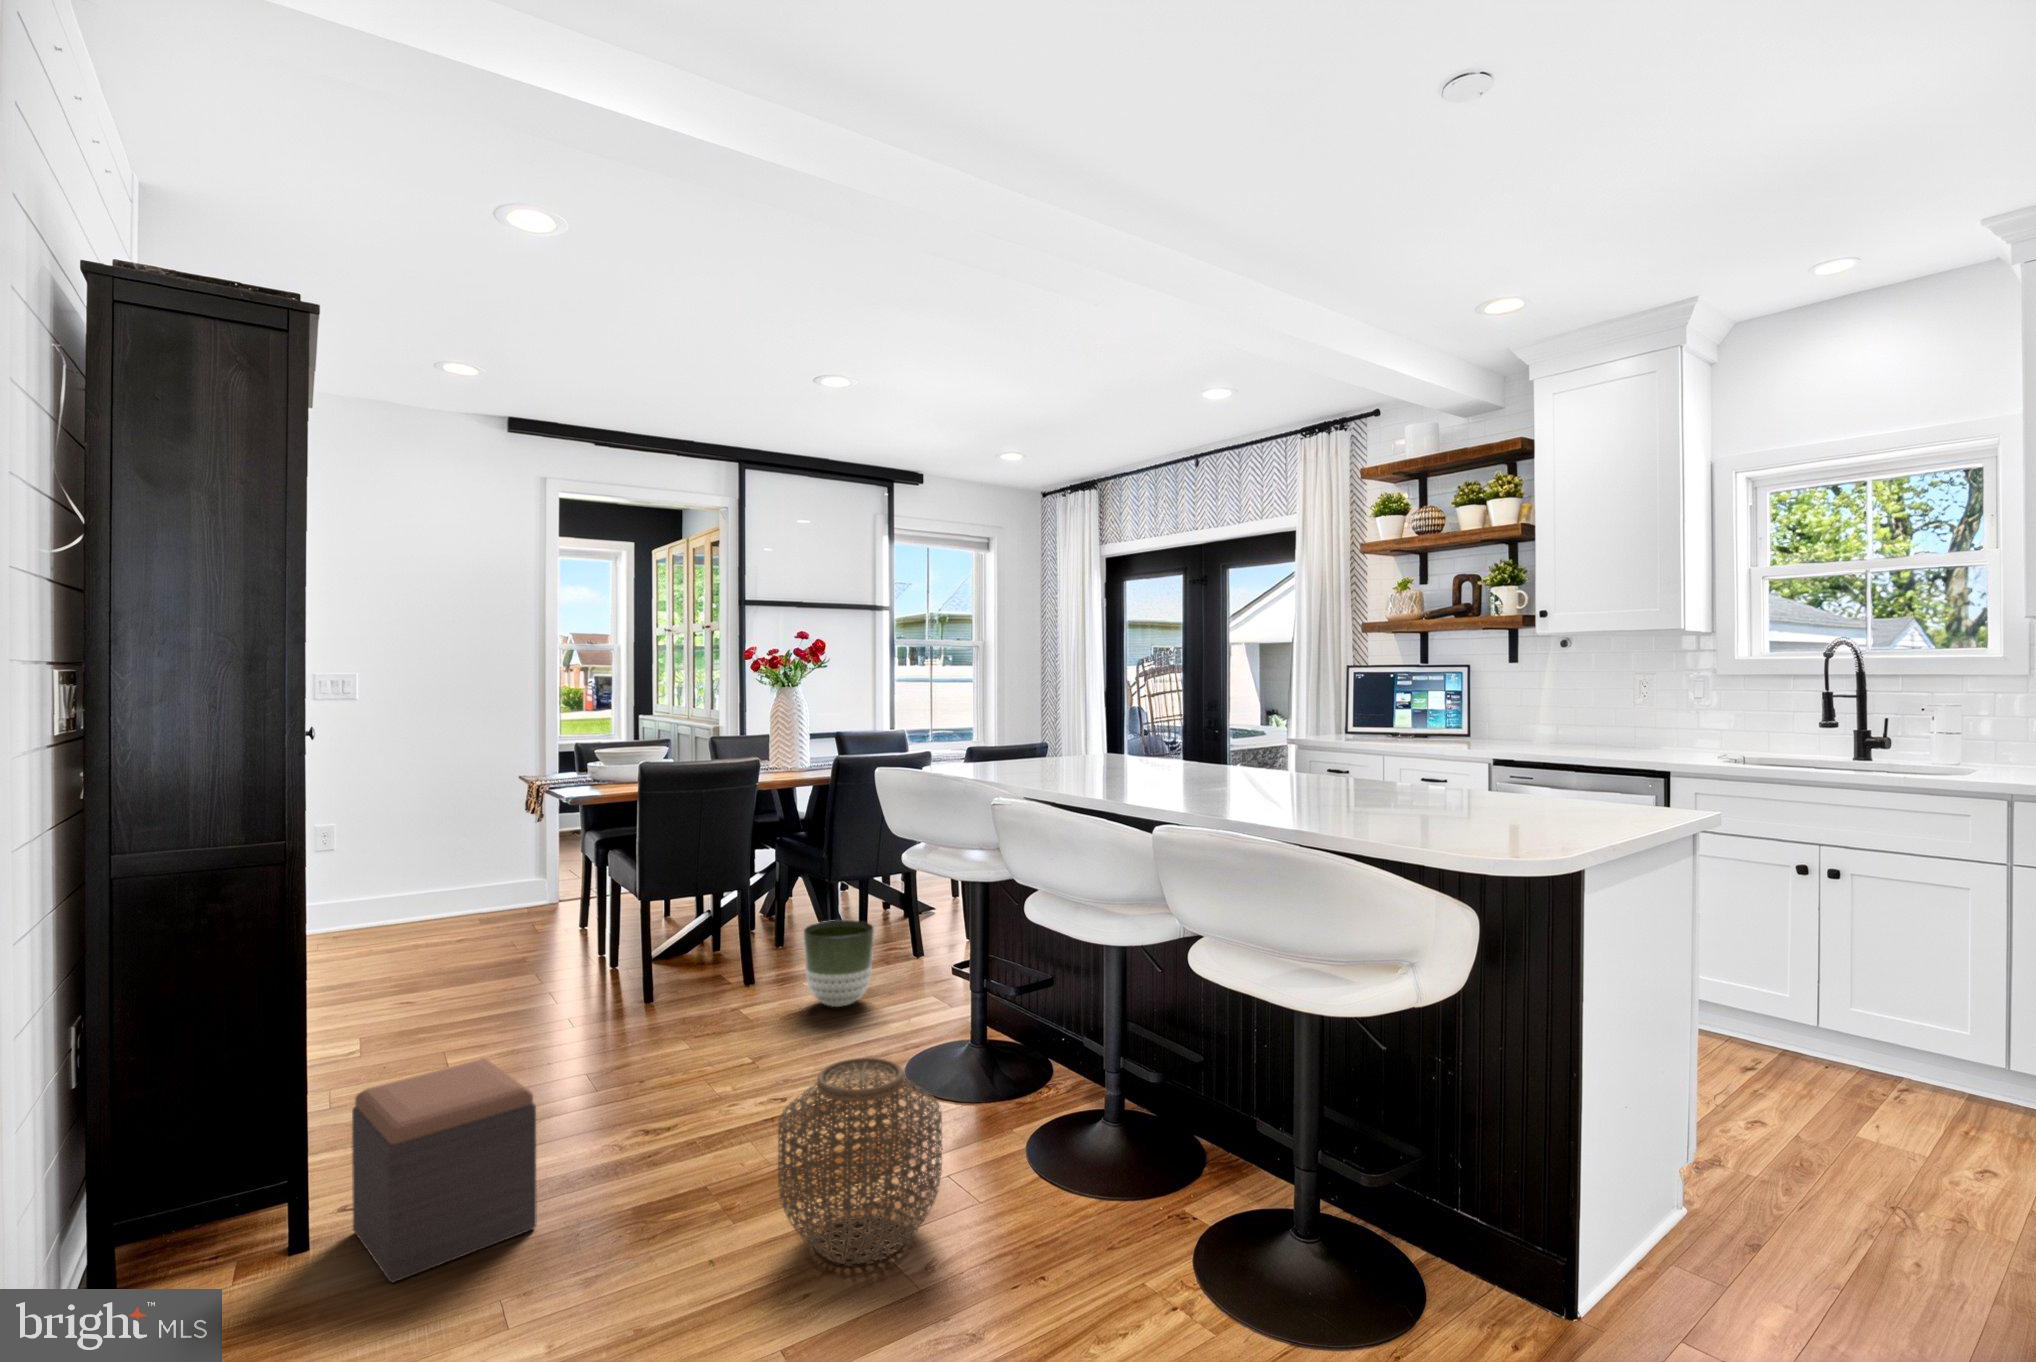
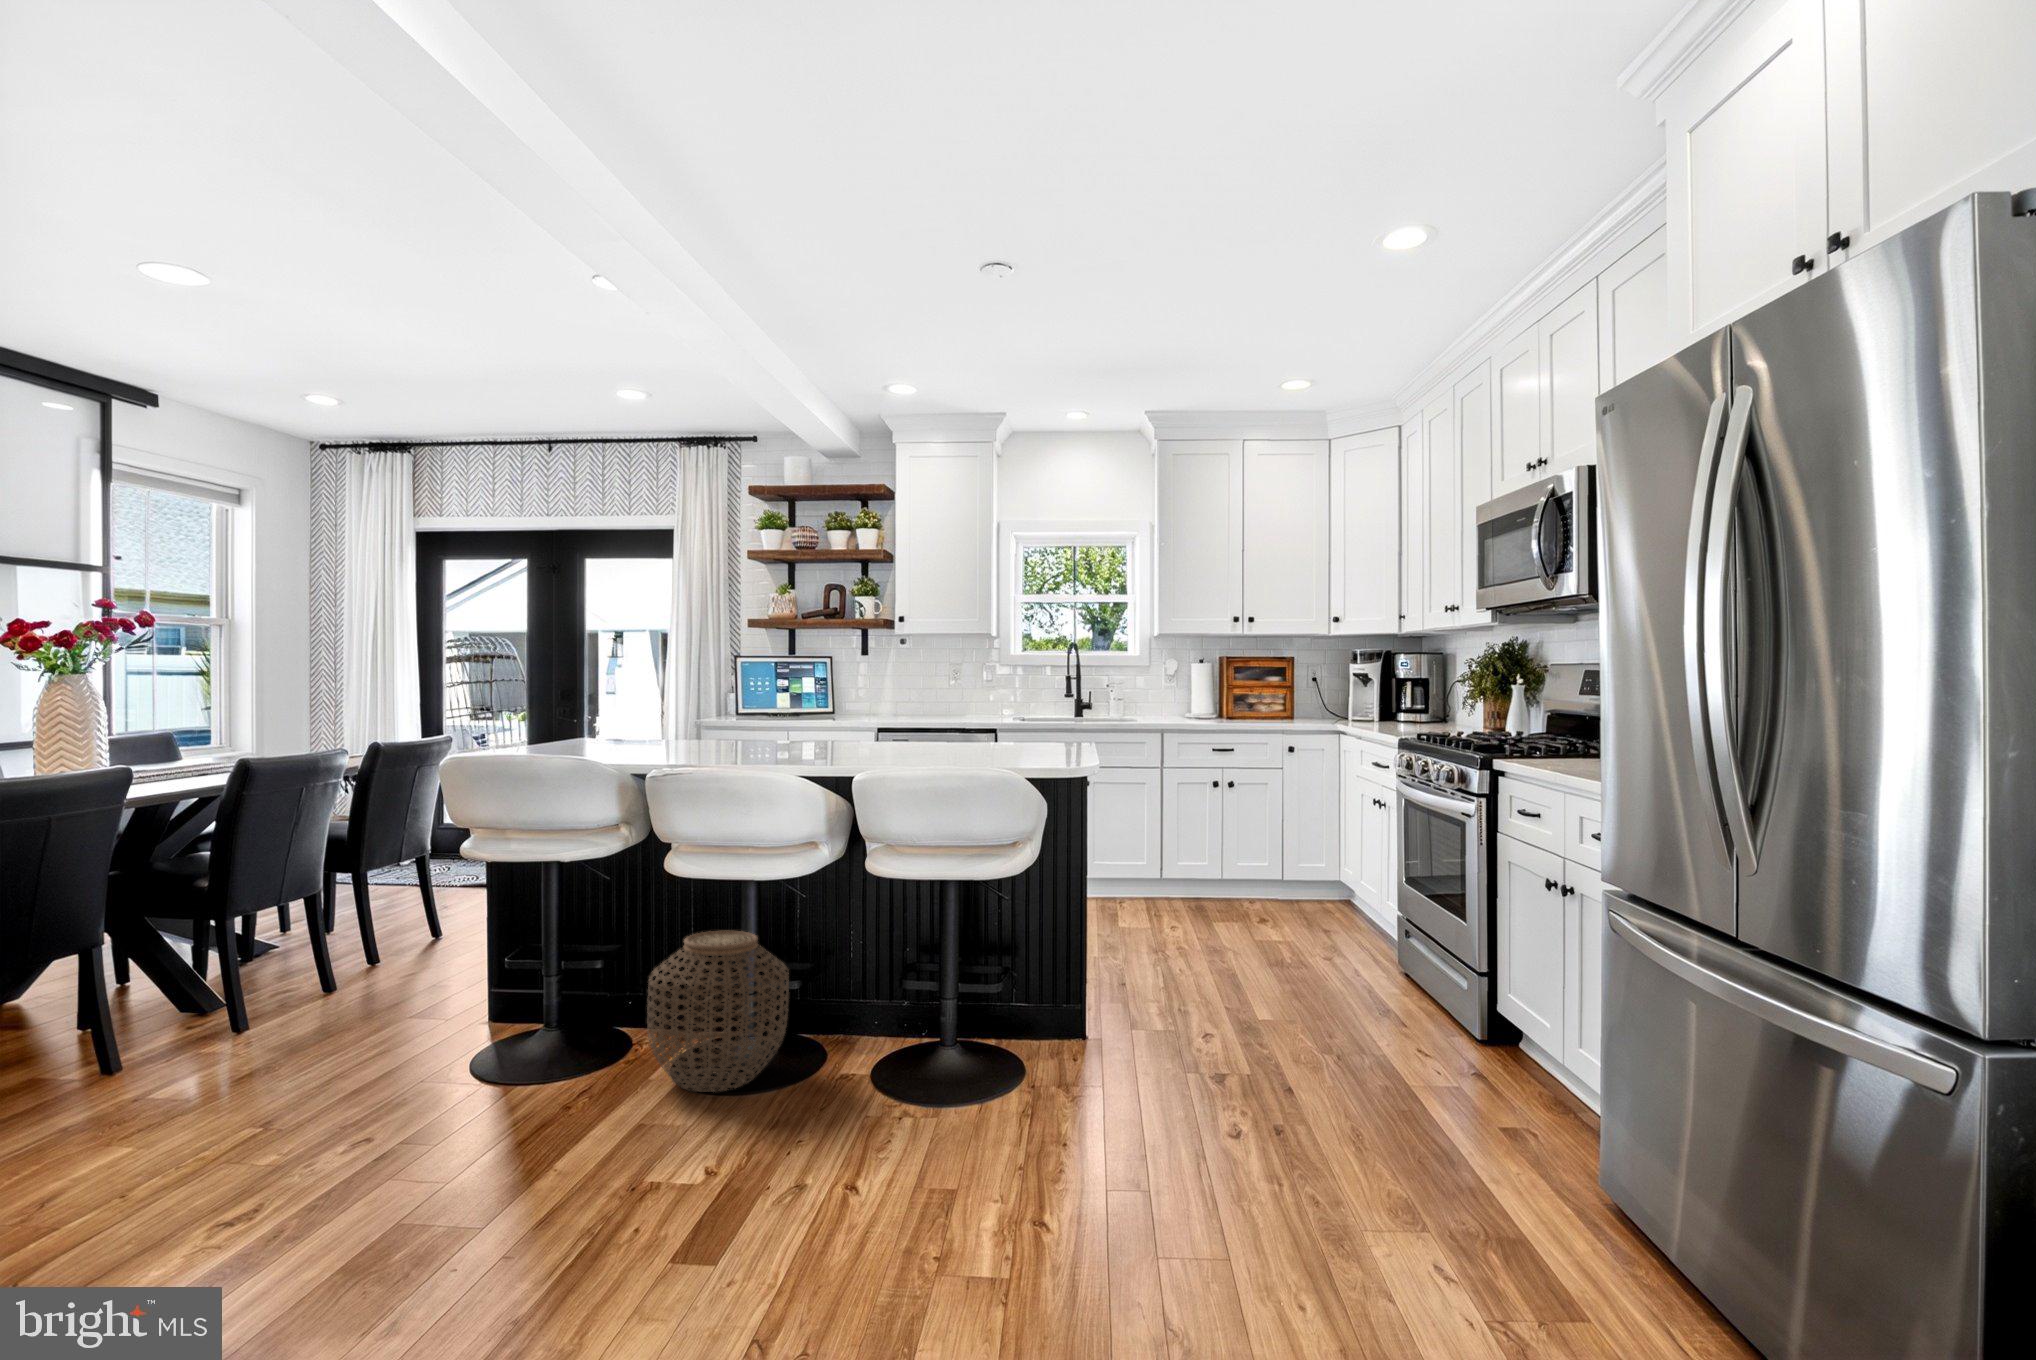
planter: present [804,920,874,1007] -> none [313,897,403,992]
footstool: present [352,1059,537,1282] -> none [160,1013,406,1231]

